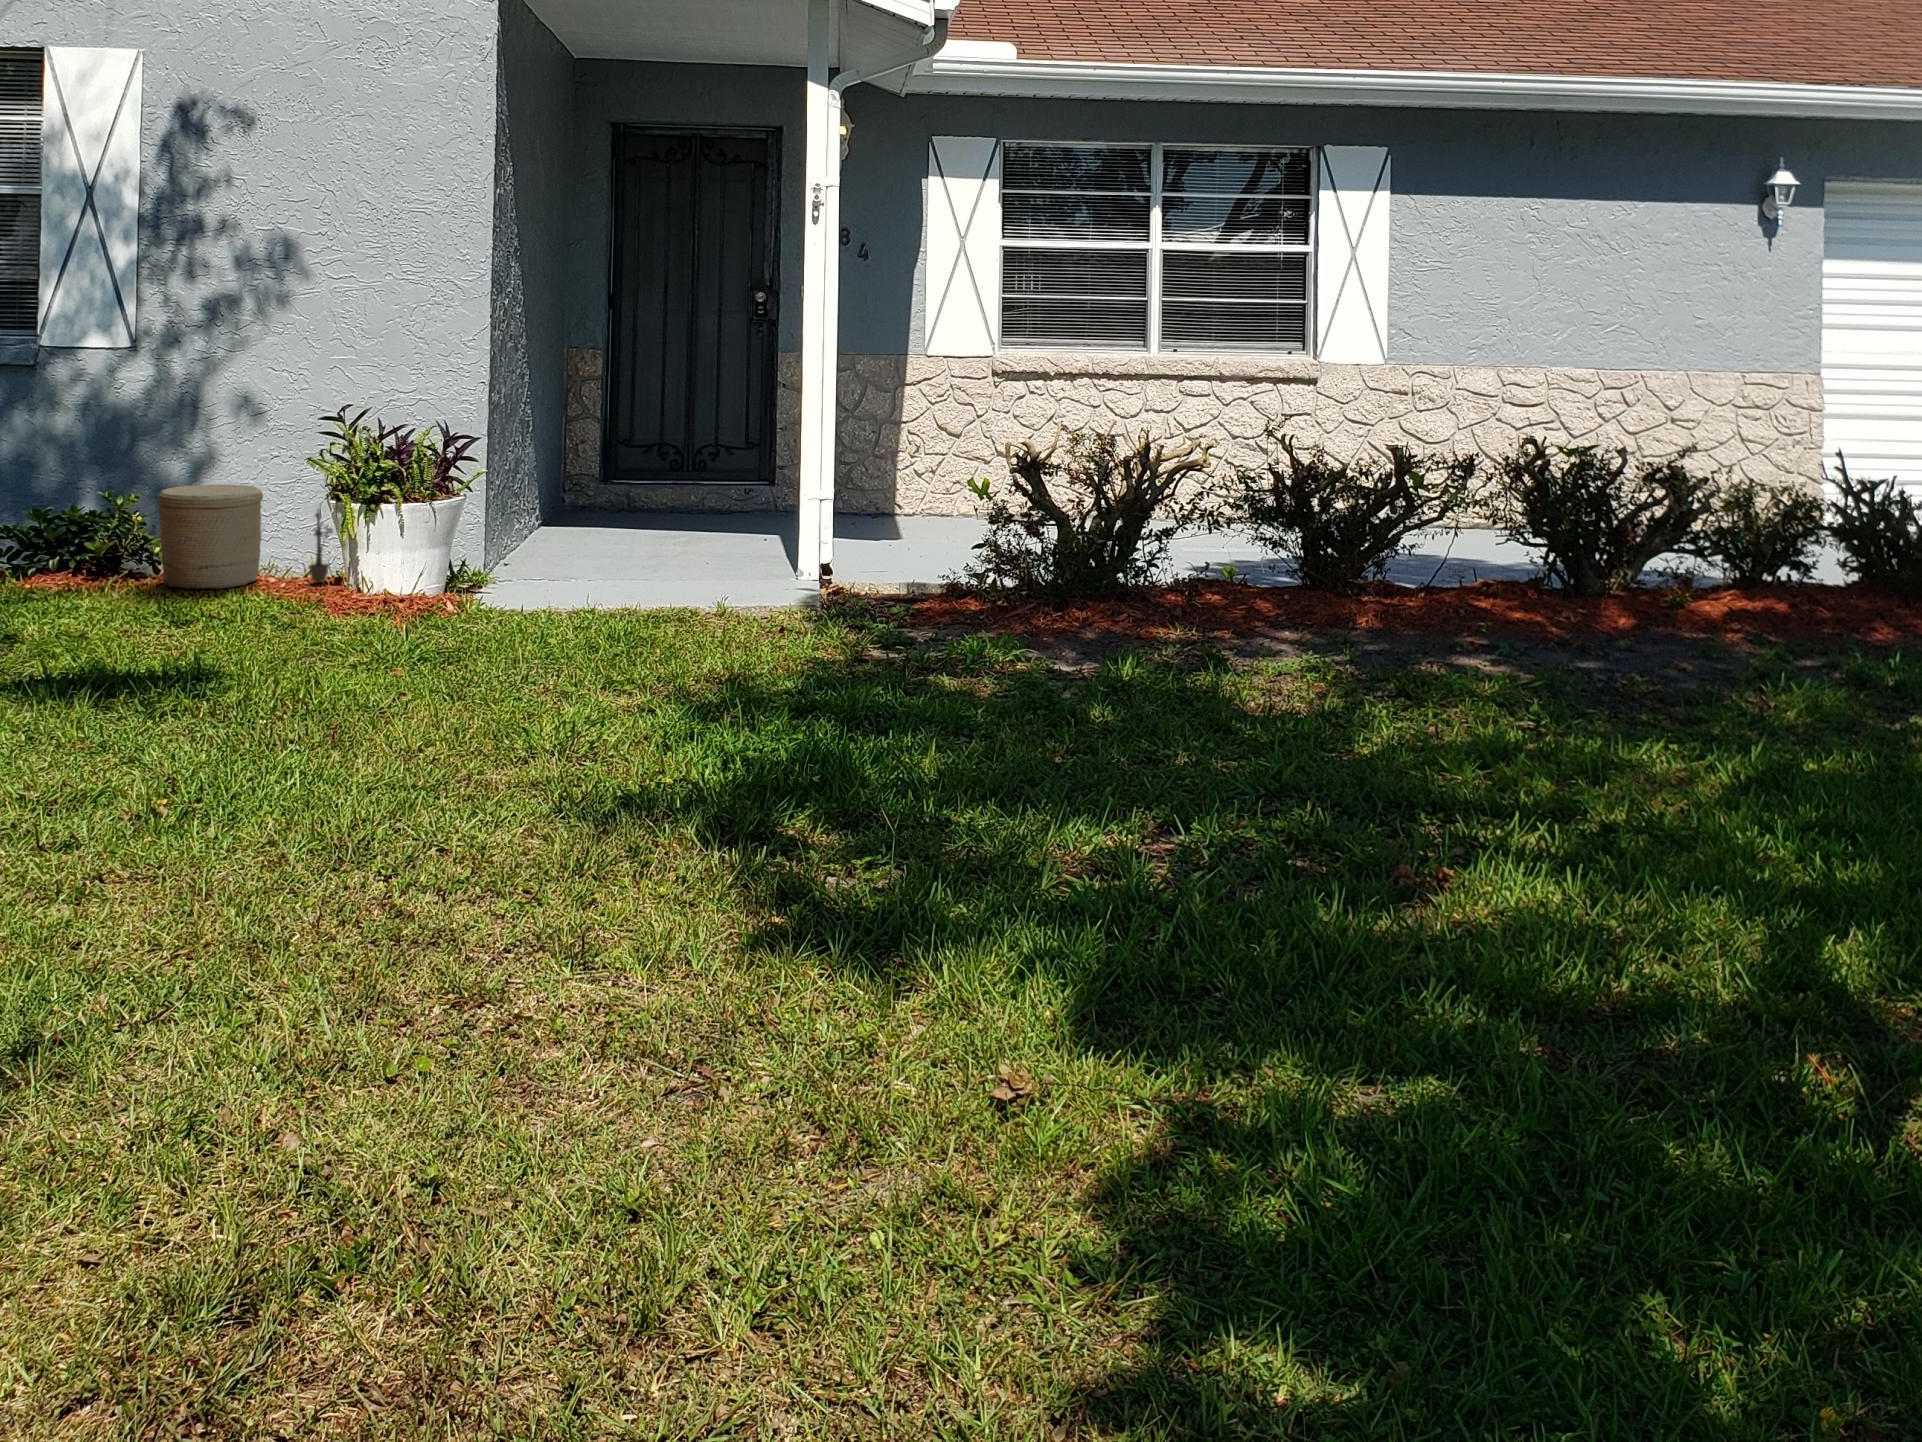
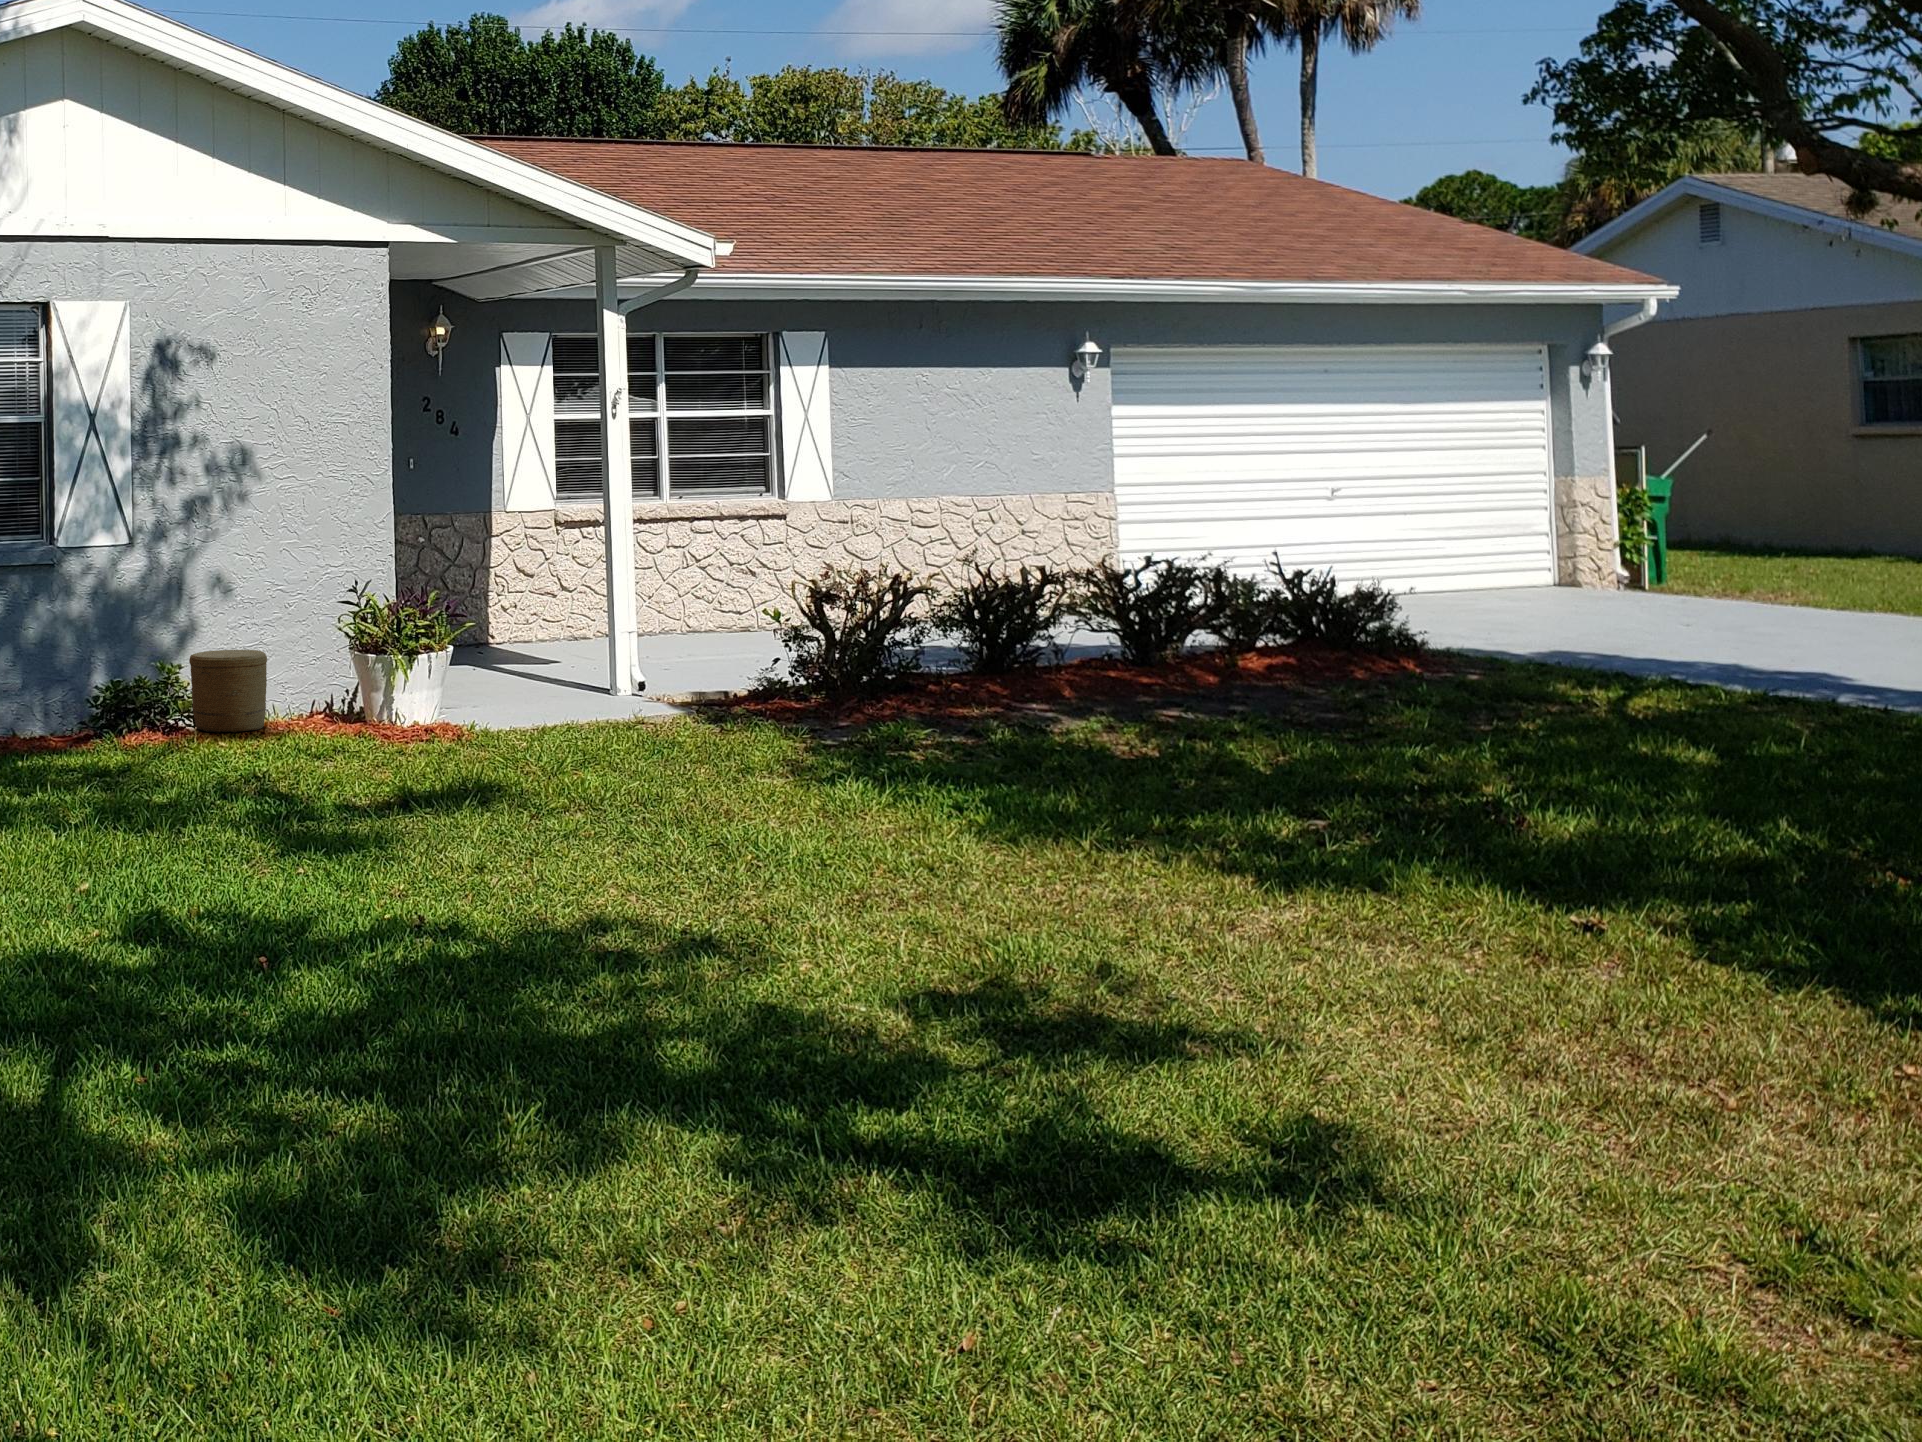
decorative plant: present [308,510,332,583] -> none [289,661,324,721]

